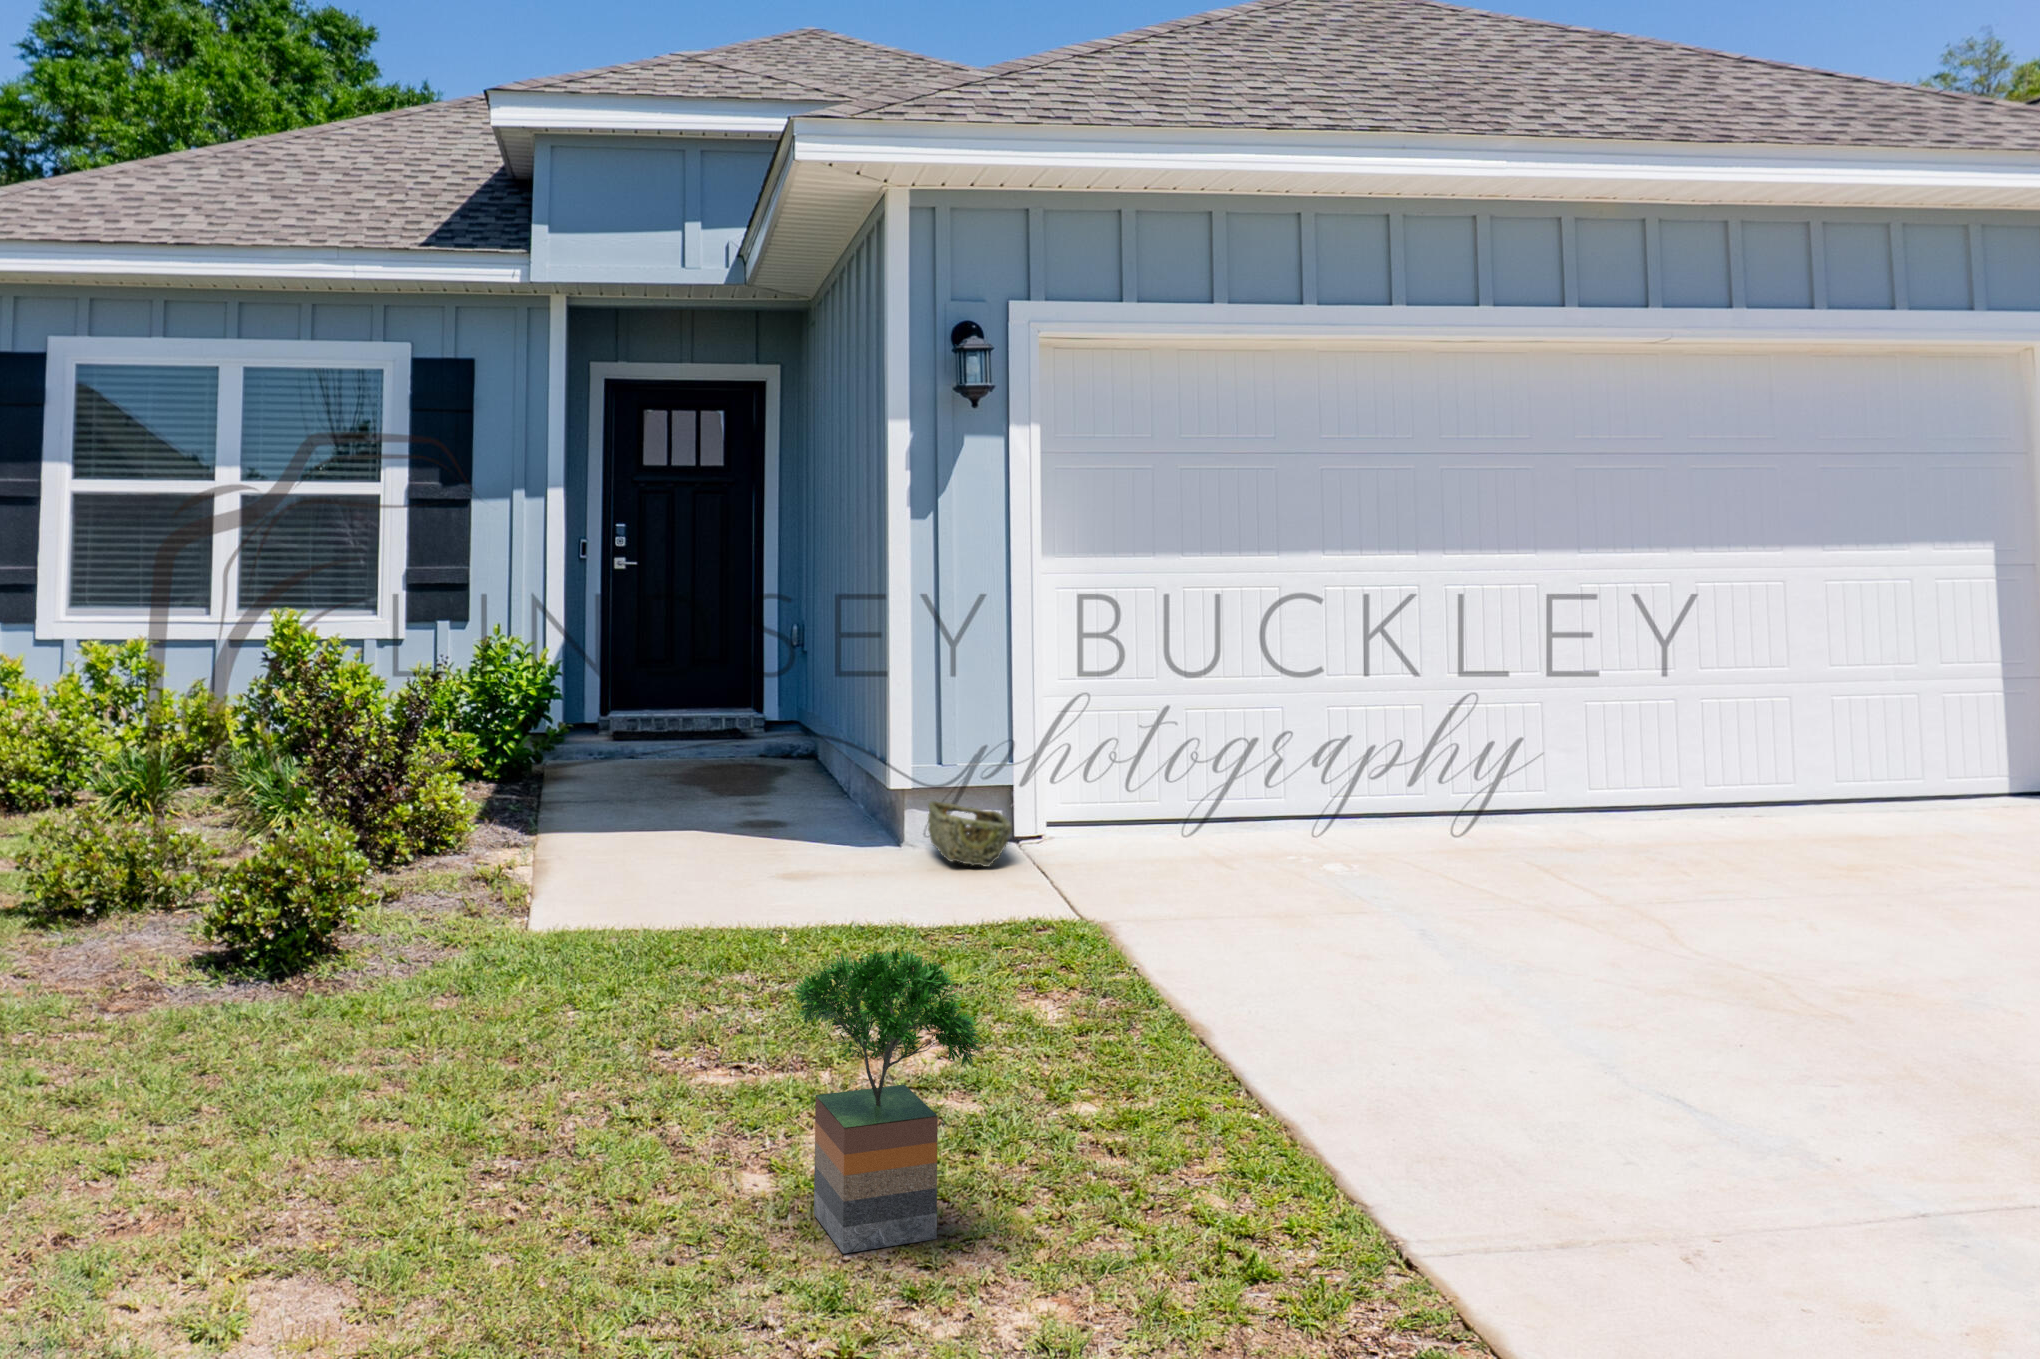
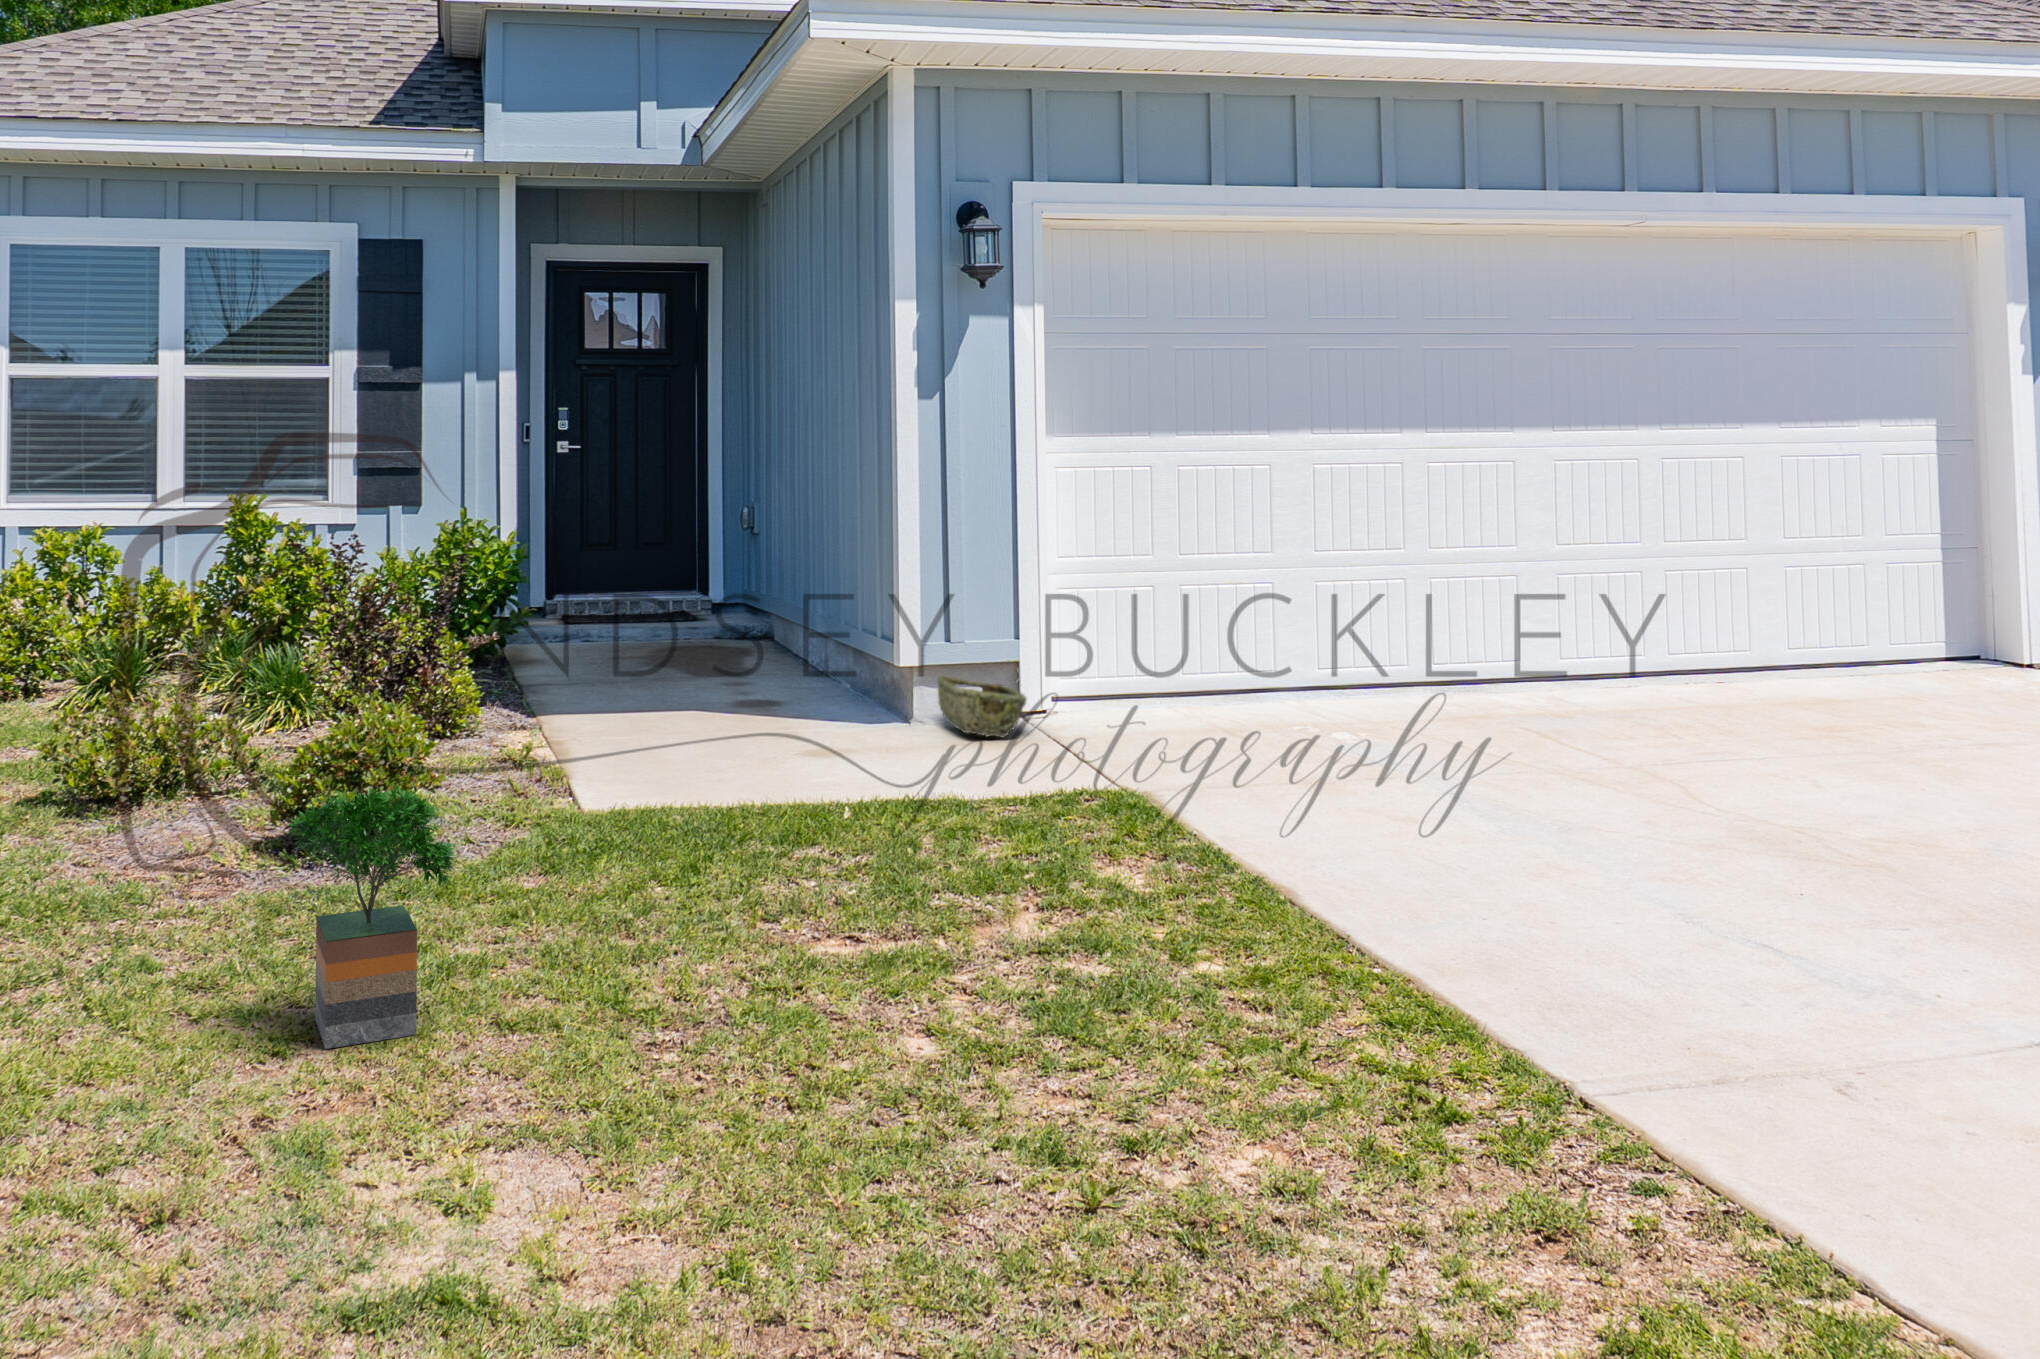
potted tree: present [792,948,981,1254] -> present [289,786,456,1049]

